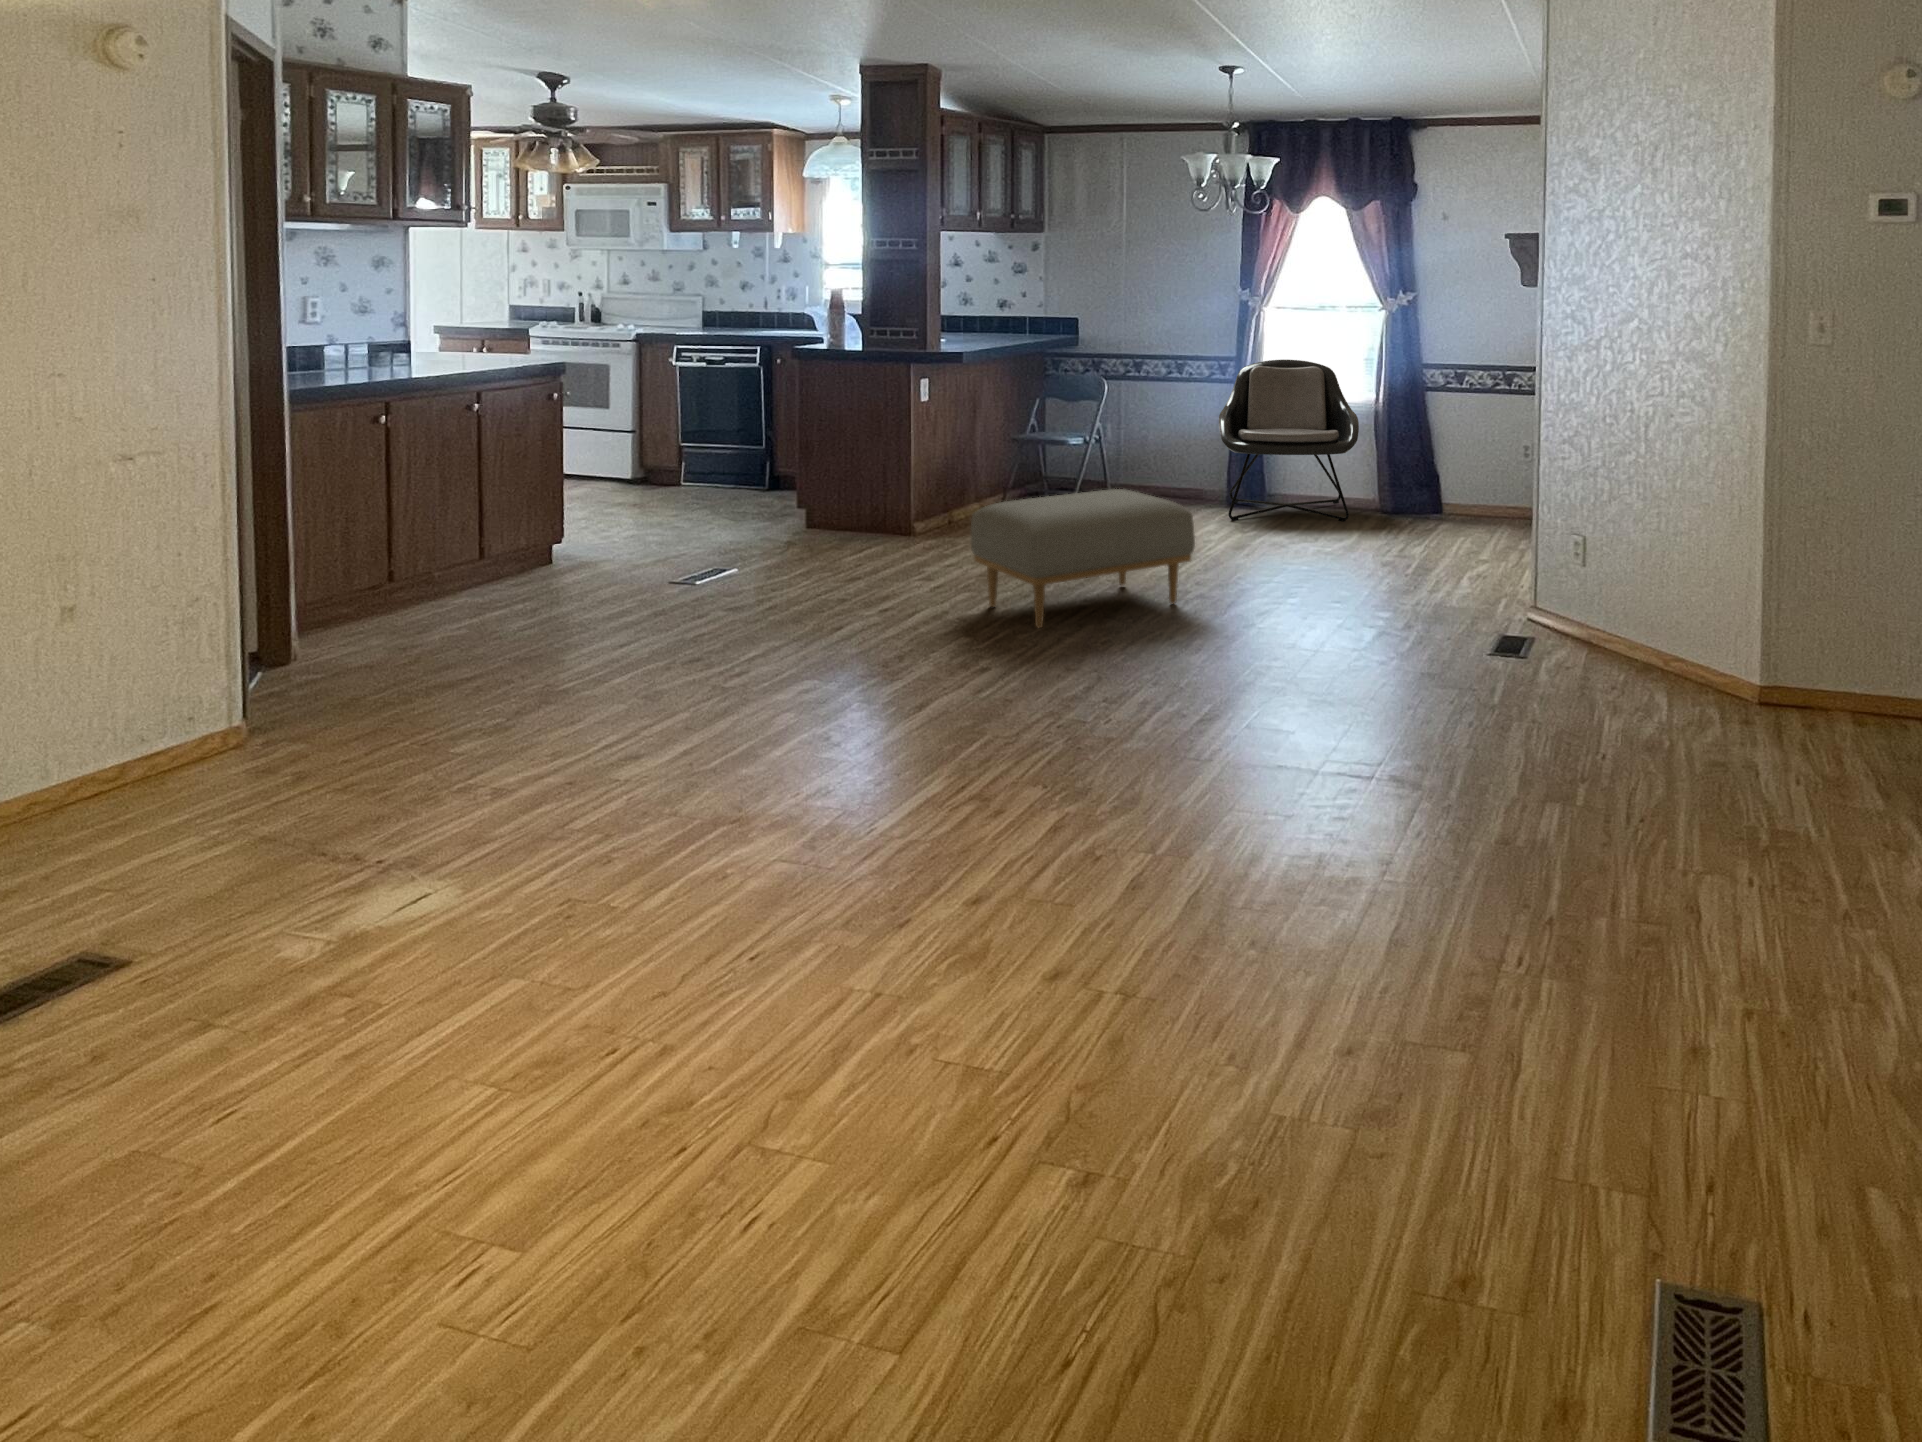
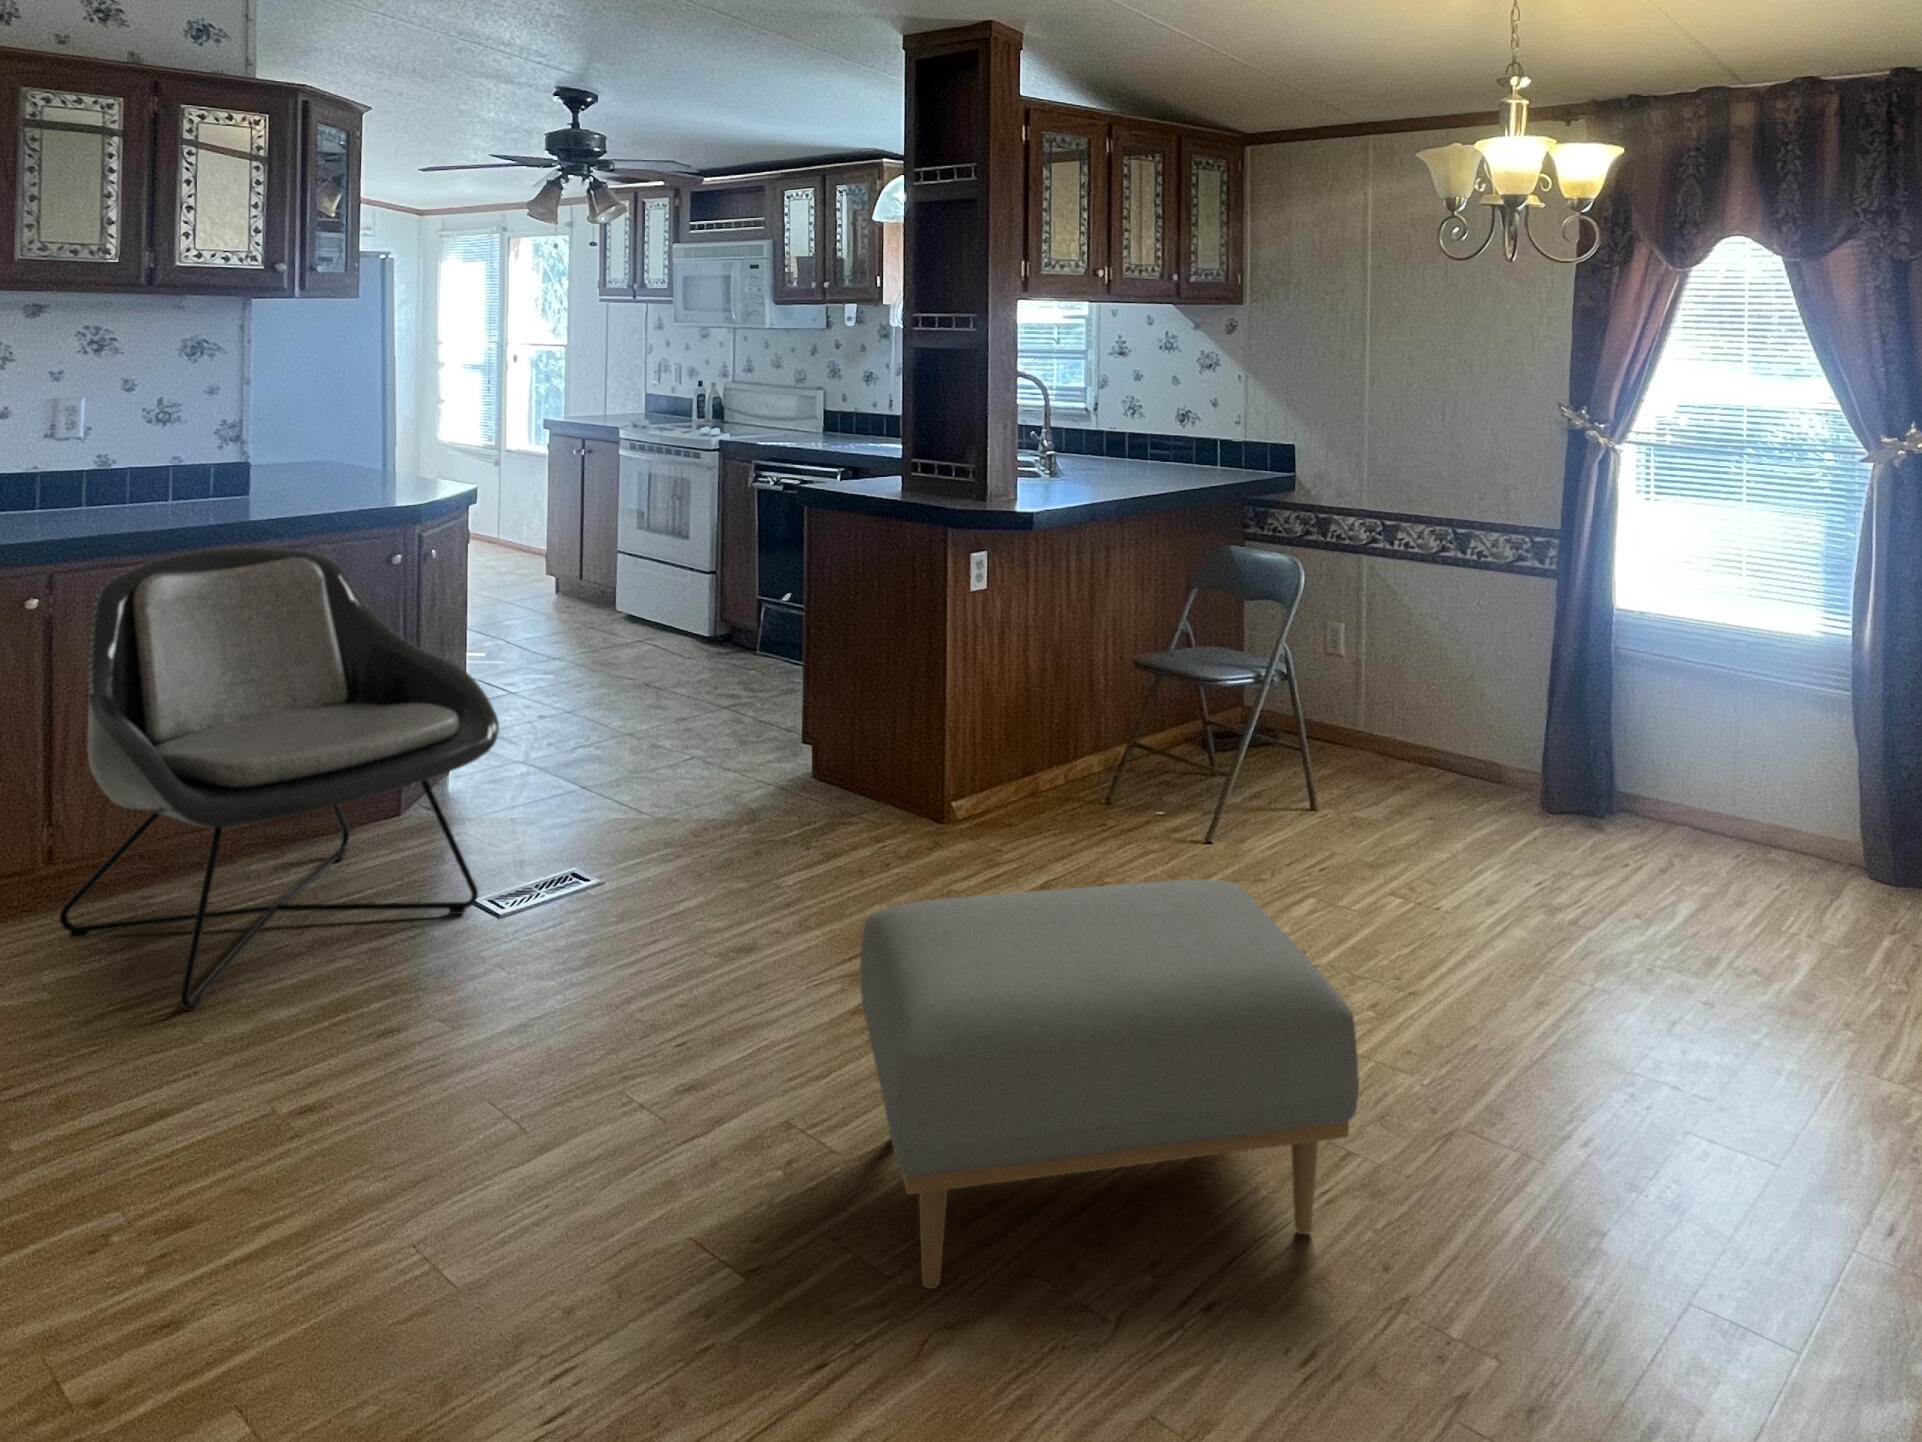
lounge chair: present [1219,360,1359,522] -> present [59,547,499,1011]

